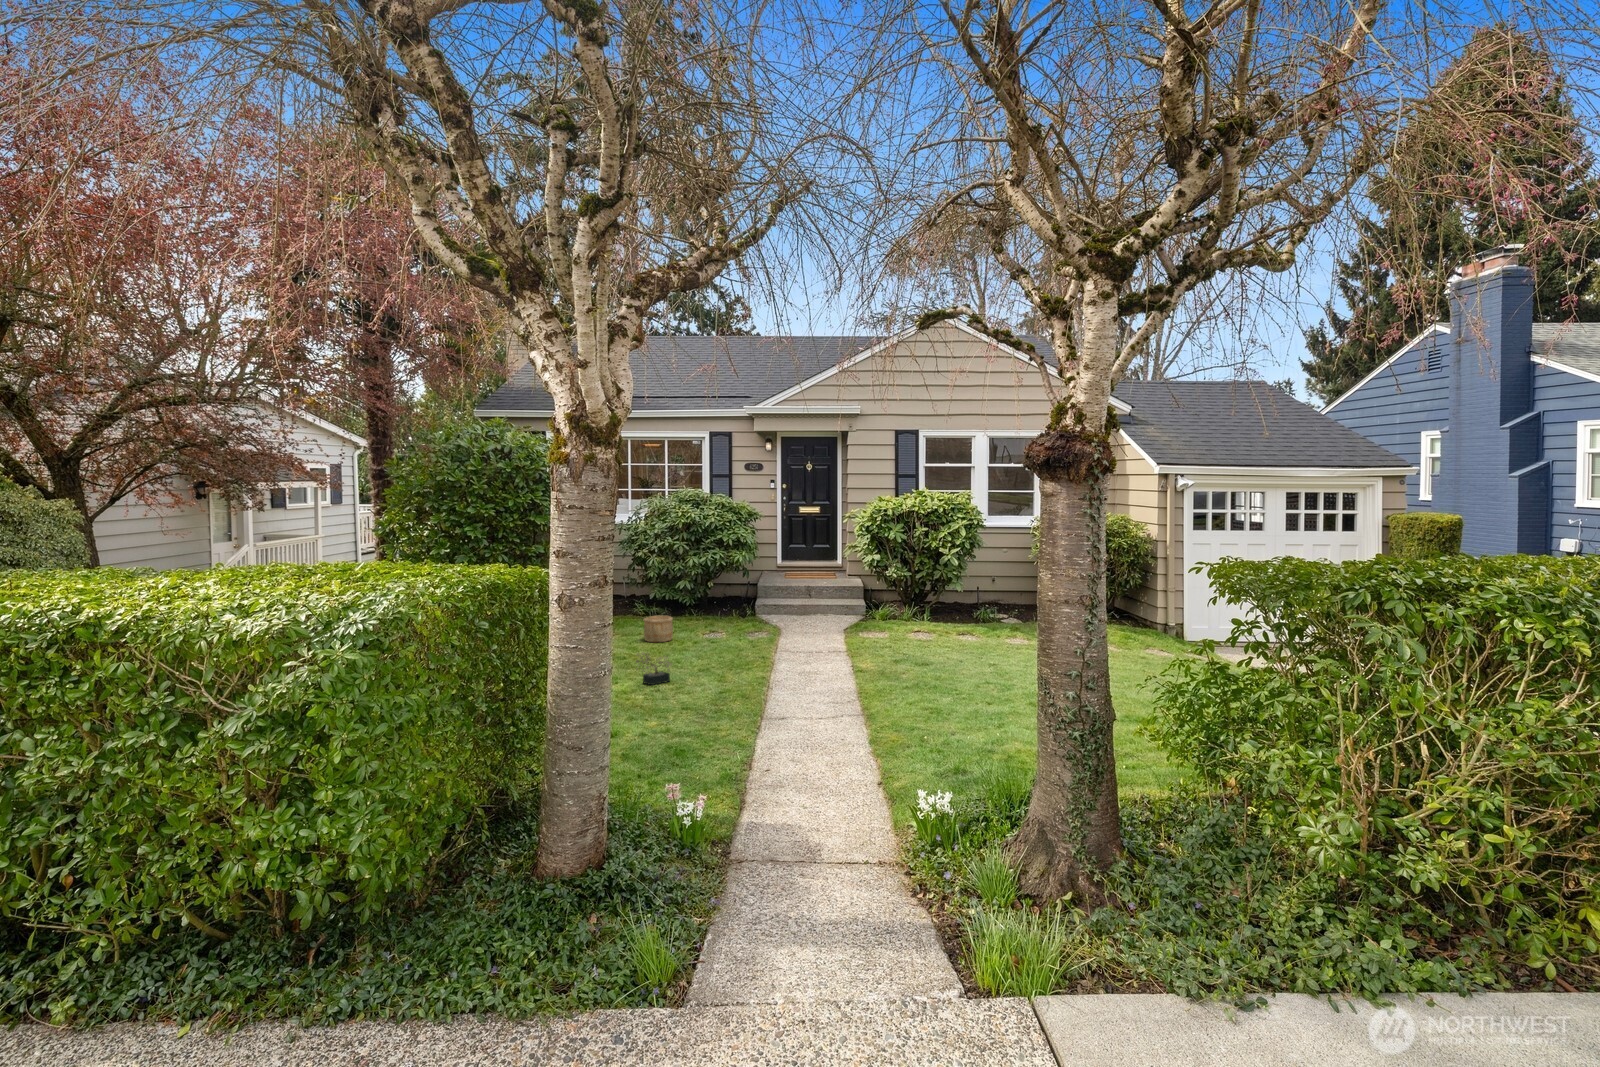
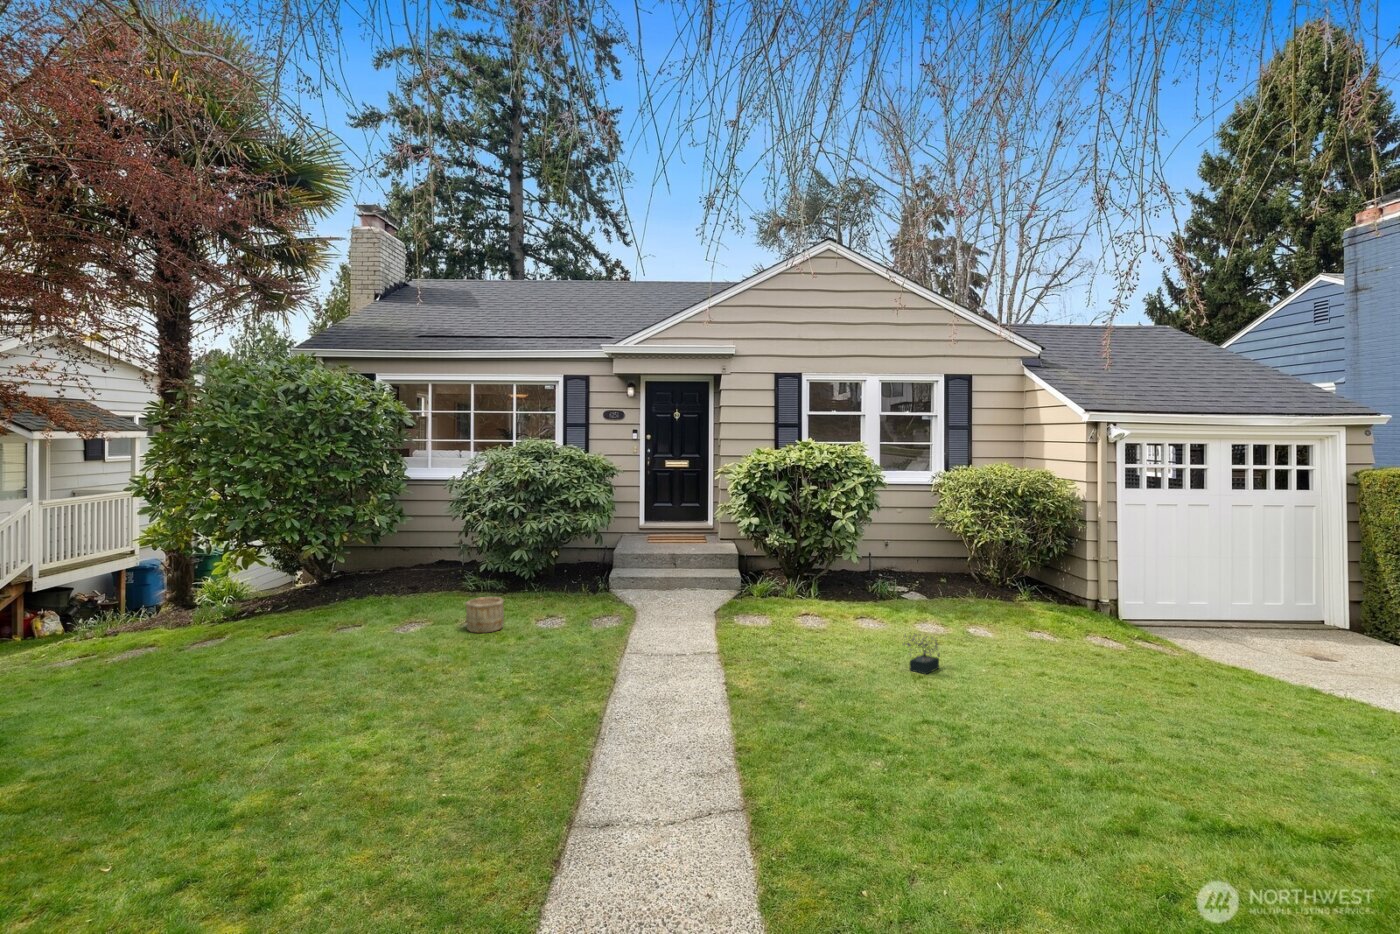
decorative plant: present [636,654,670,685] -> present [903,634,940,674]

